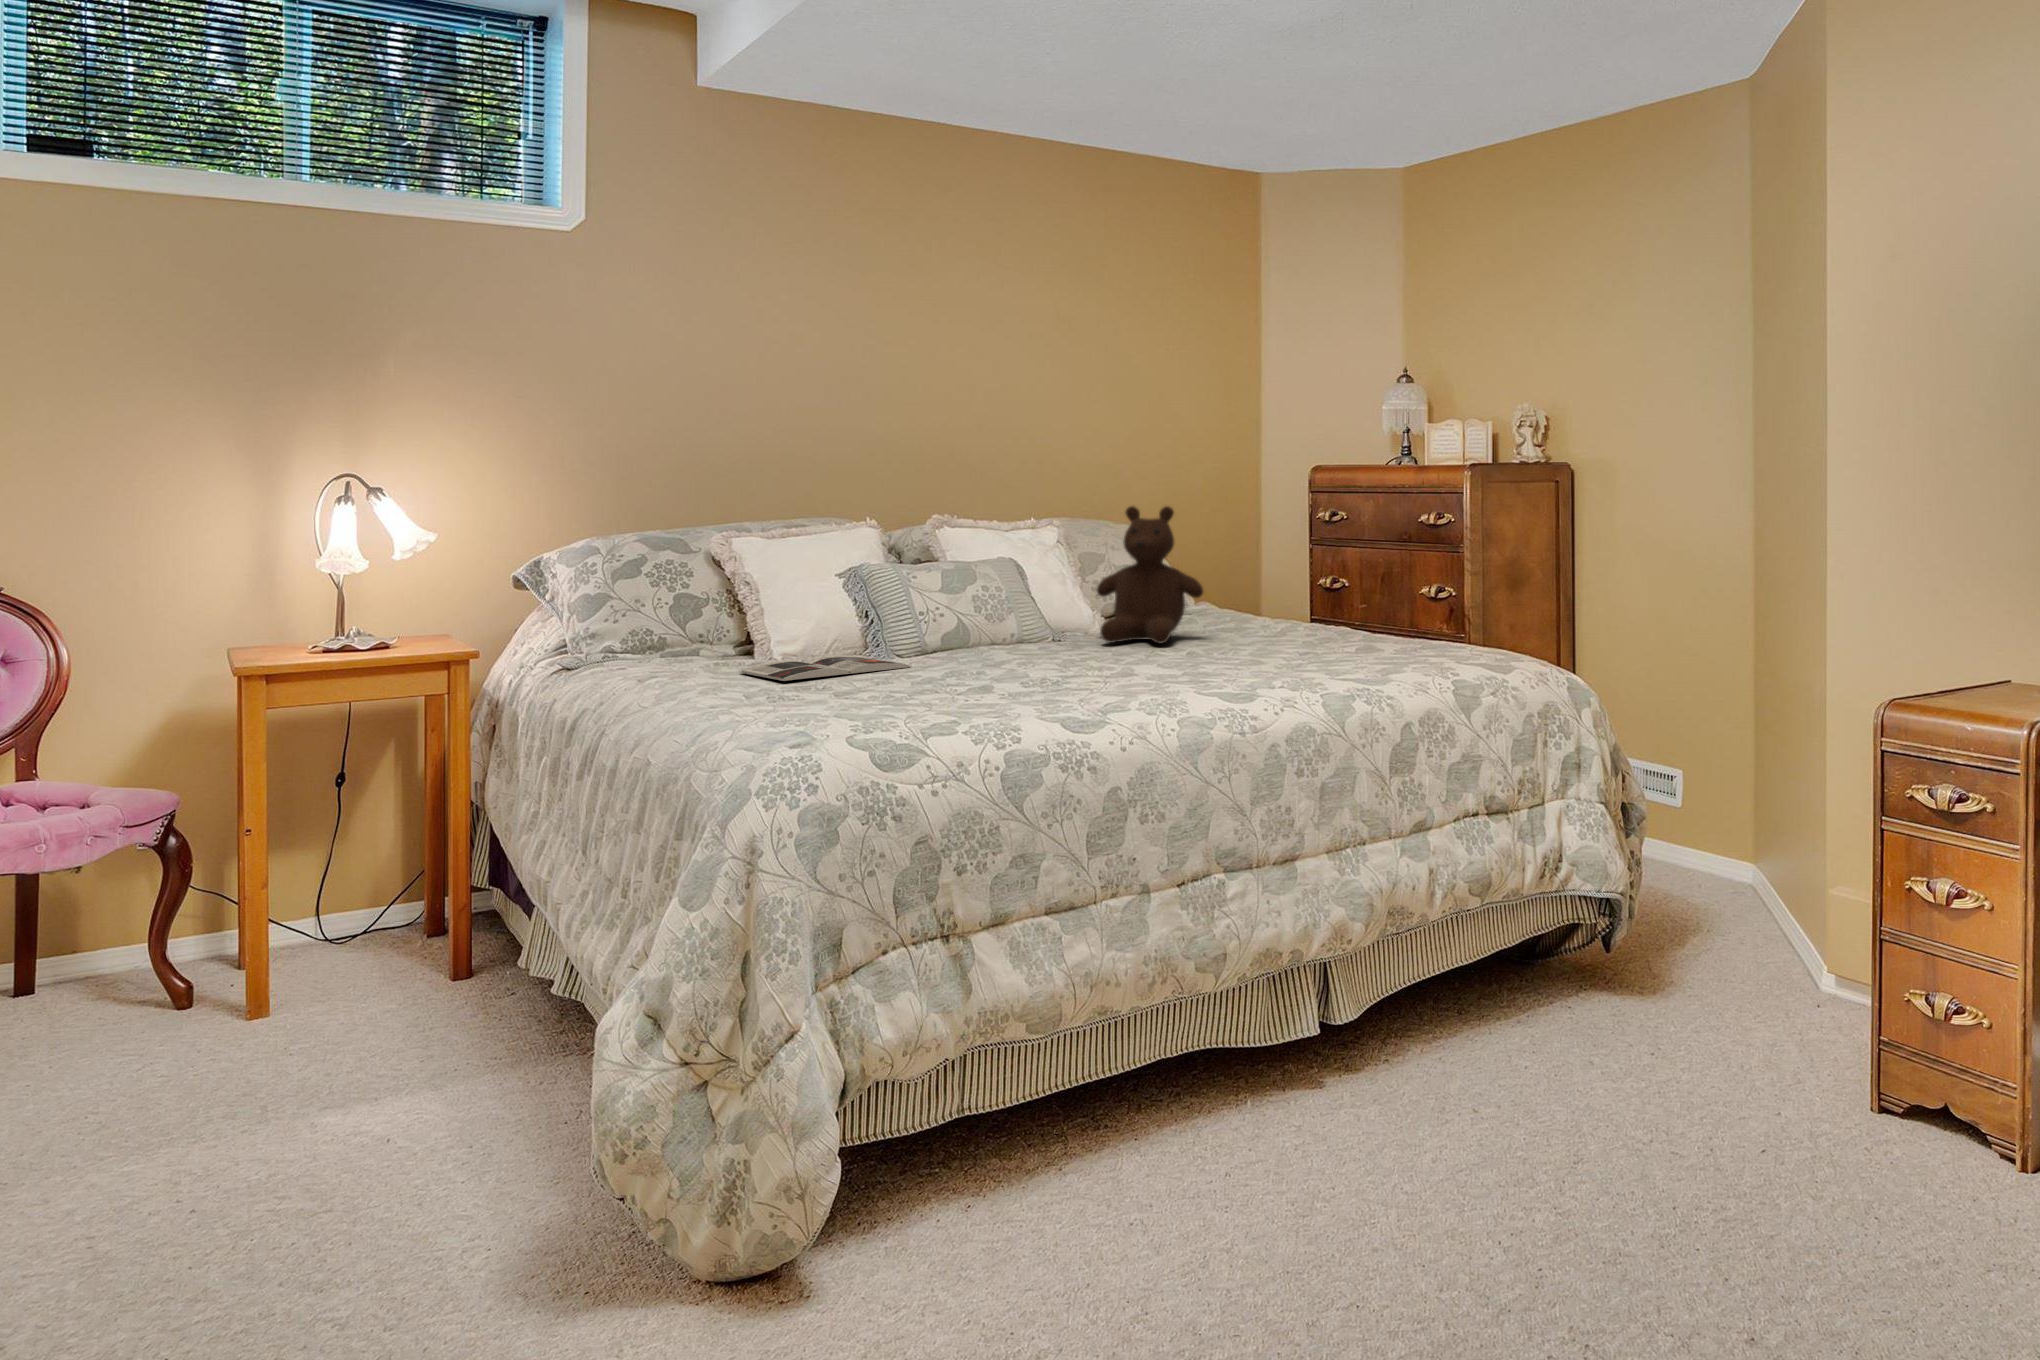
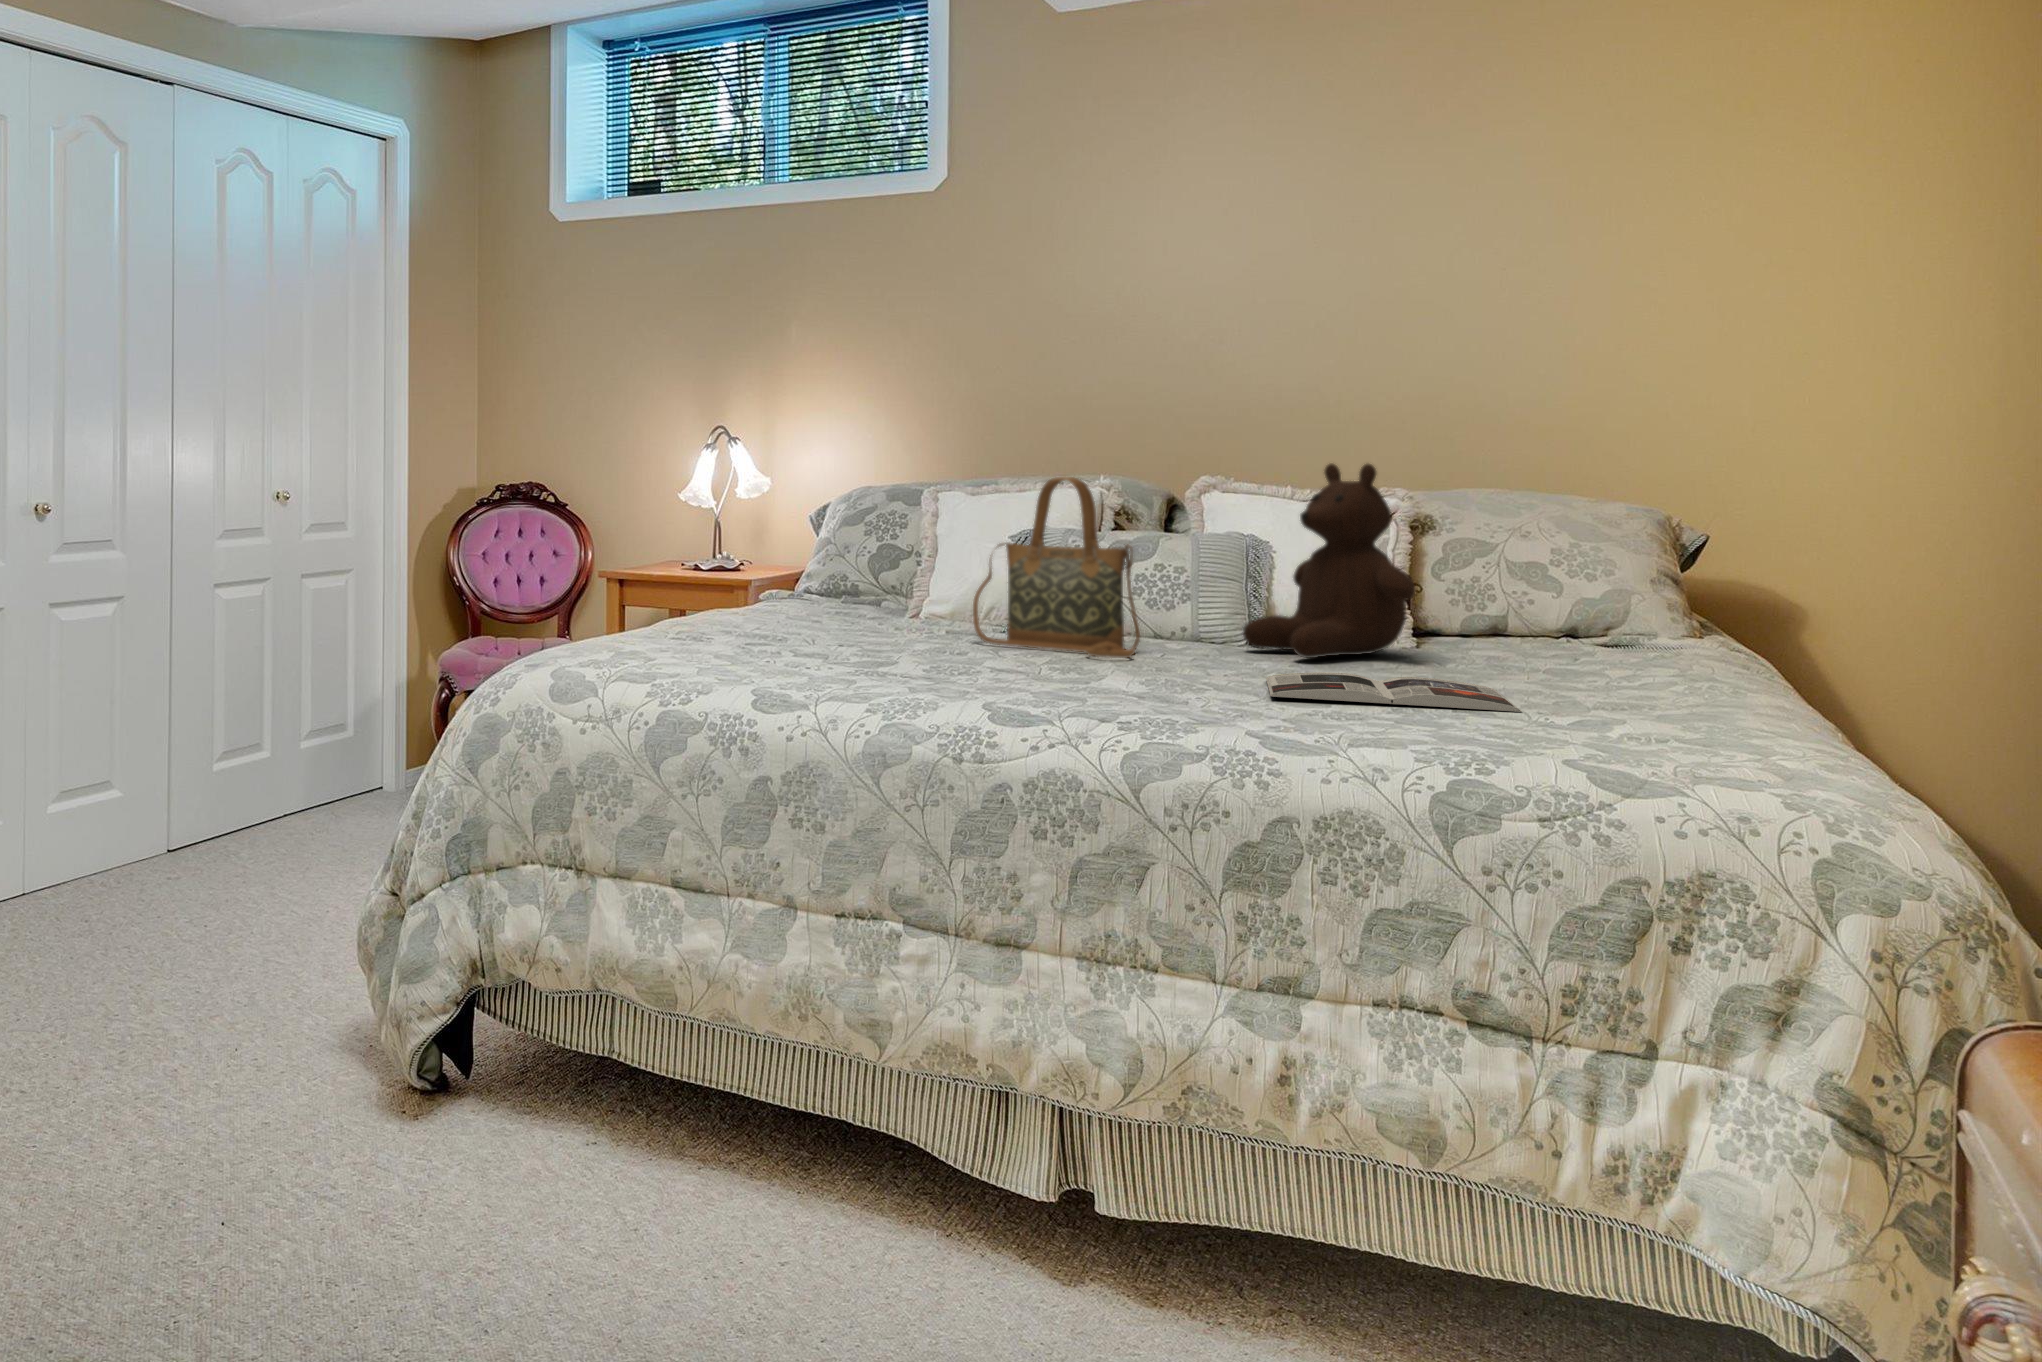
handbag: none [934,521,1088,666] -> present [973,477,1140,658]
magazine: present [740,656,911,681] -> present [1266,672,1522,712]

